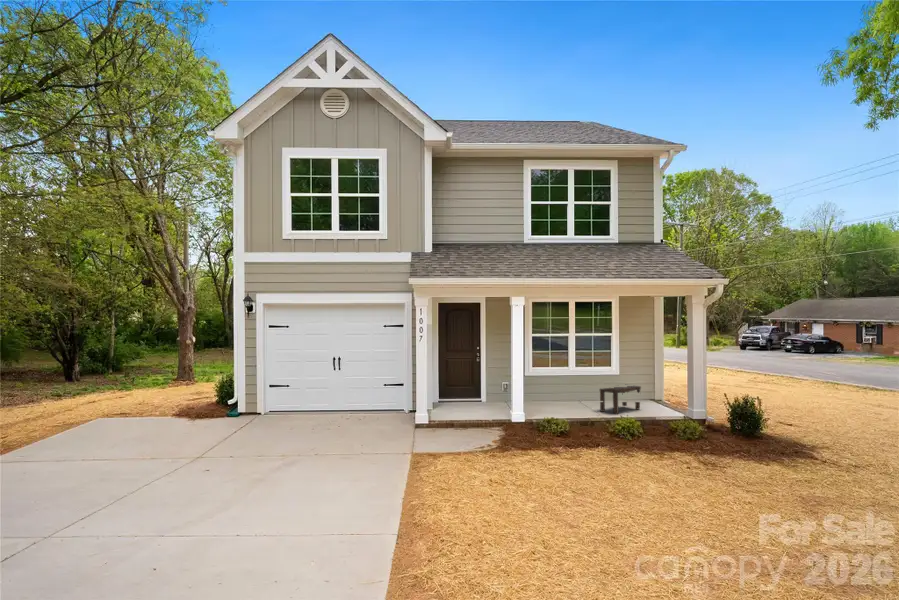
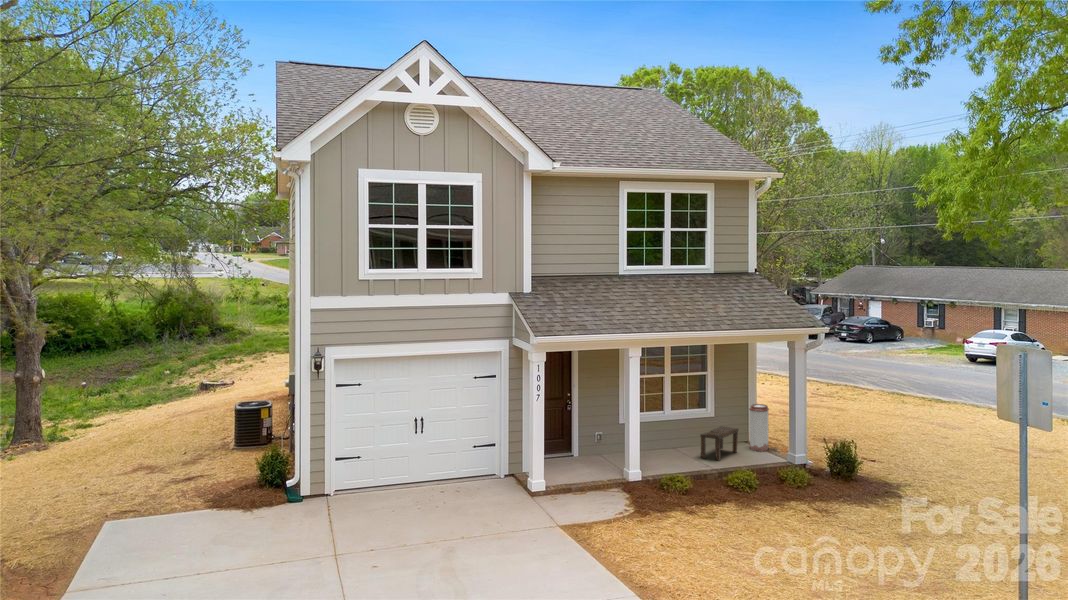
trash can: none [653,365,674,410] -> present [749,404,769,451]

